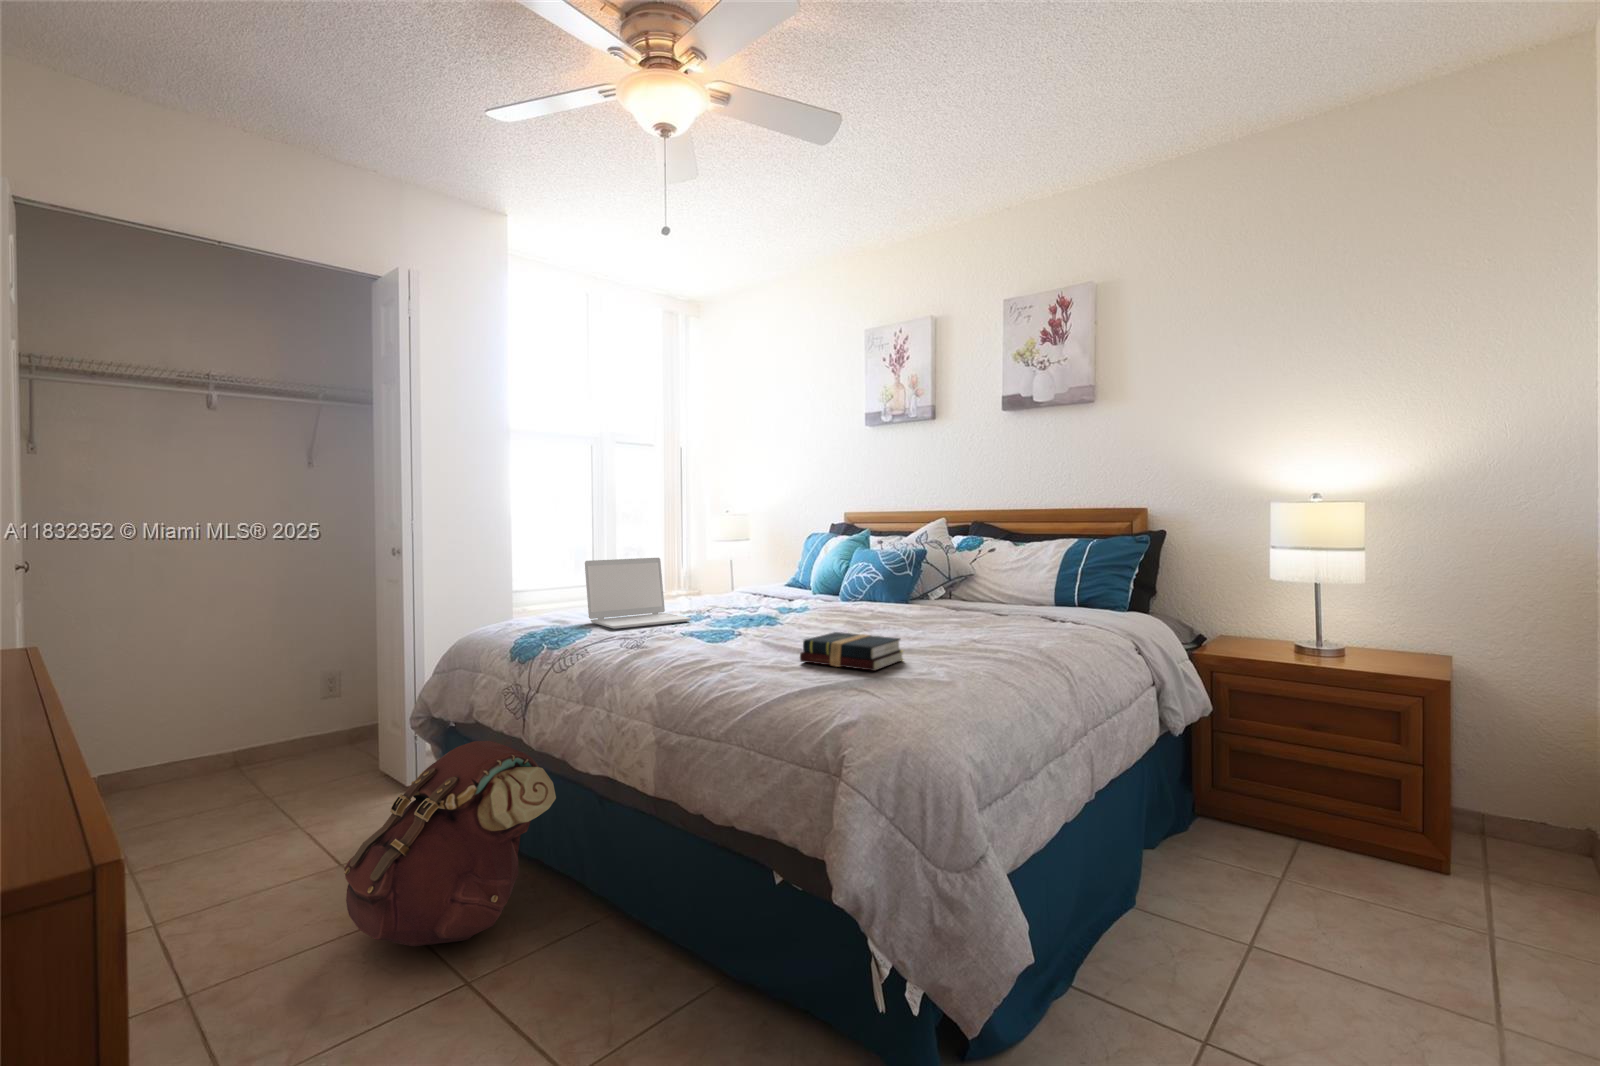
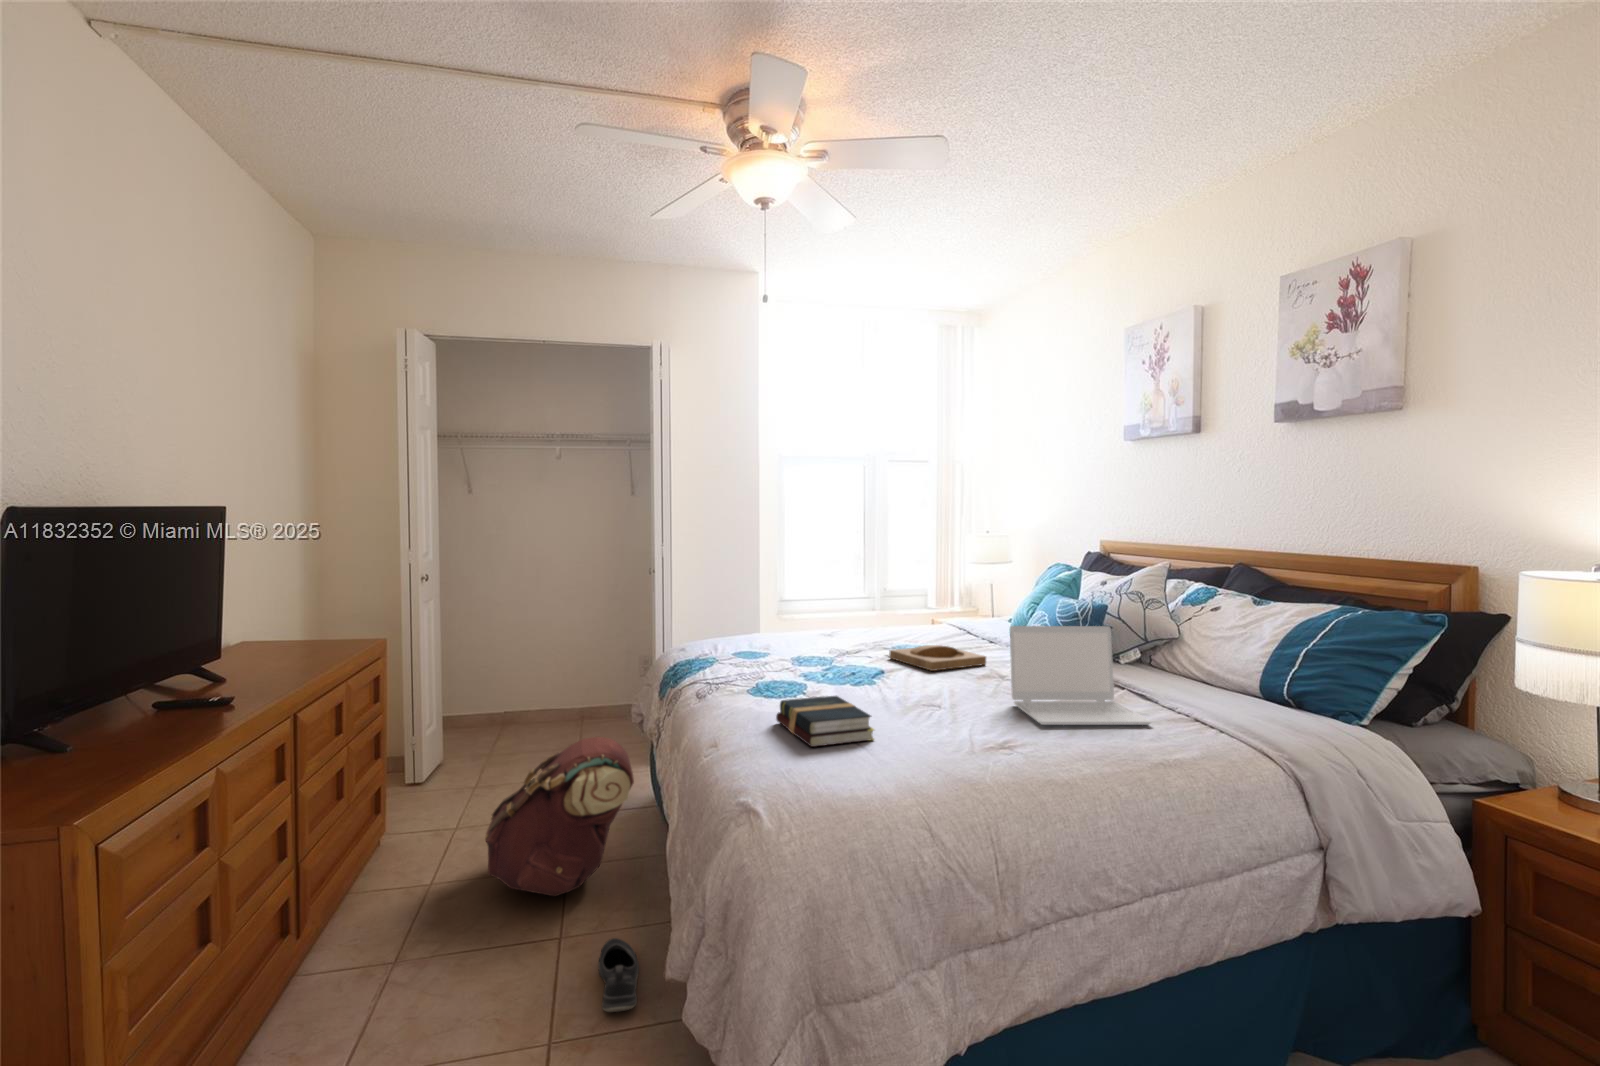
laptop: present [585,558,691,629] -> present [1010,626,1151,725]
tray: none [767,597,851,617] -> present [889,645,986,671]
shoe: none [595,938,687,1011] -> present [598,938,639,1012]

